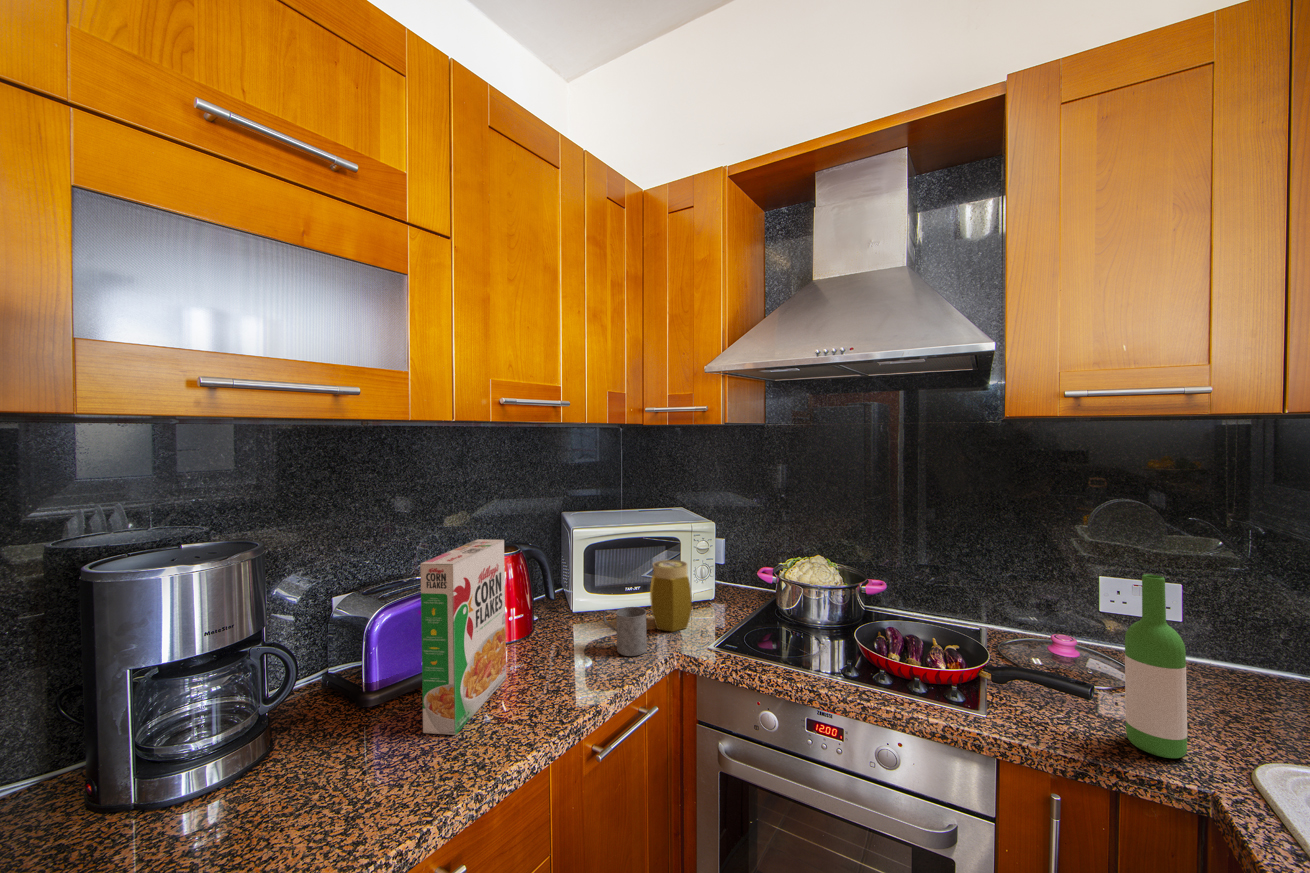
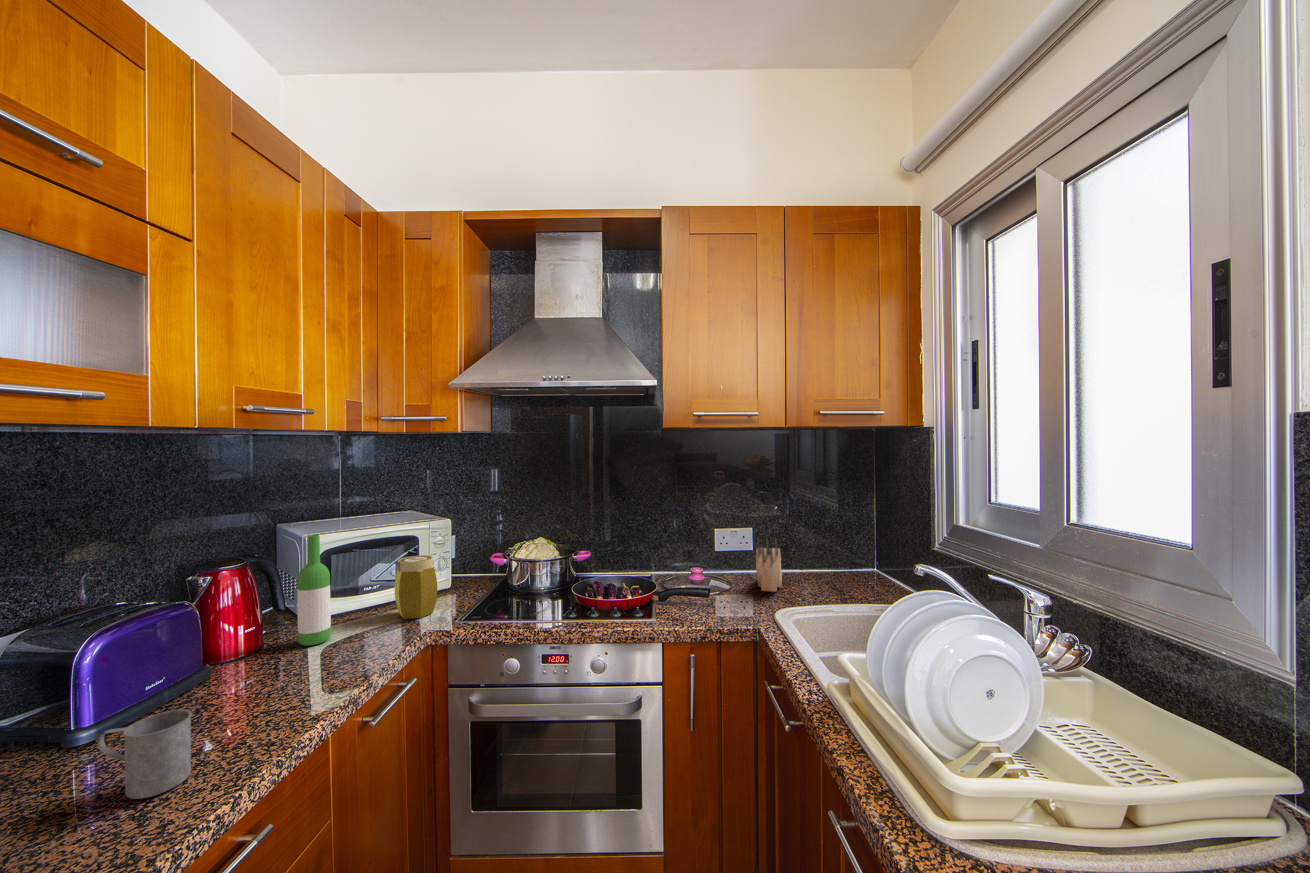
cereal box: present [420,539,506,735] -> none [174,547,254,746]
wine bottle: present [1125,574,1187,758] -> present [297,535,331,646]
mug: present [603,607,647,656] -> present [98,710,192,799]
knife block: none [1205,611,1270,718] -> present [756,538,782,592]

